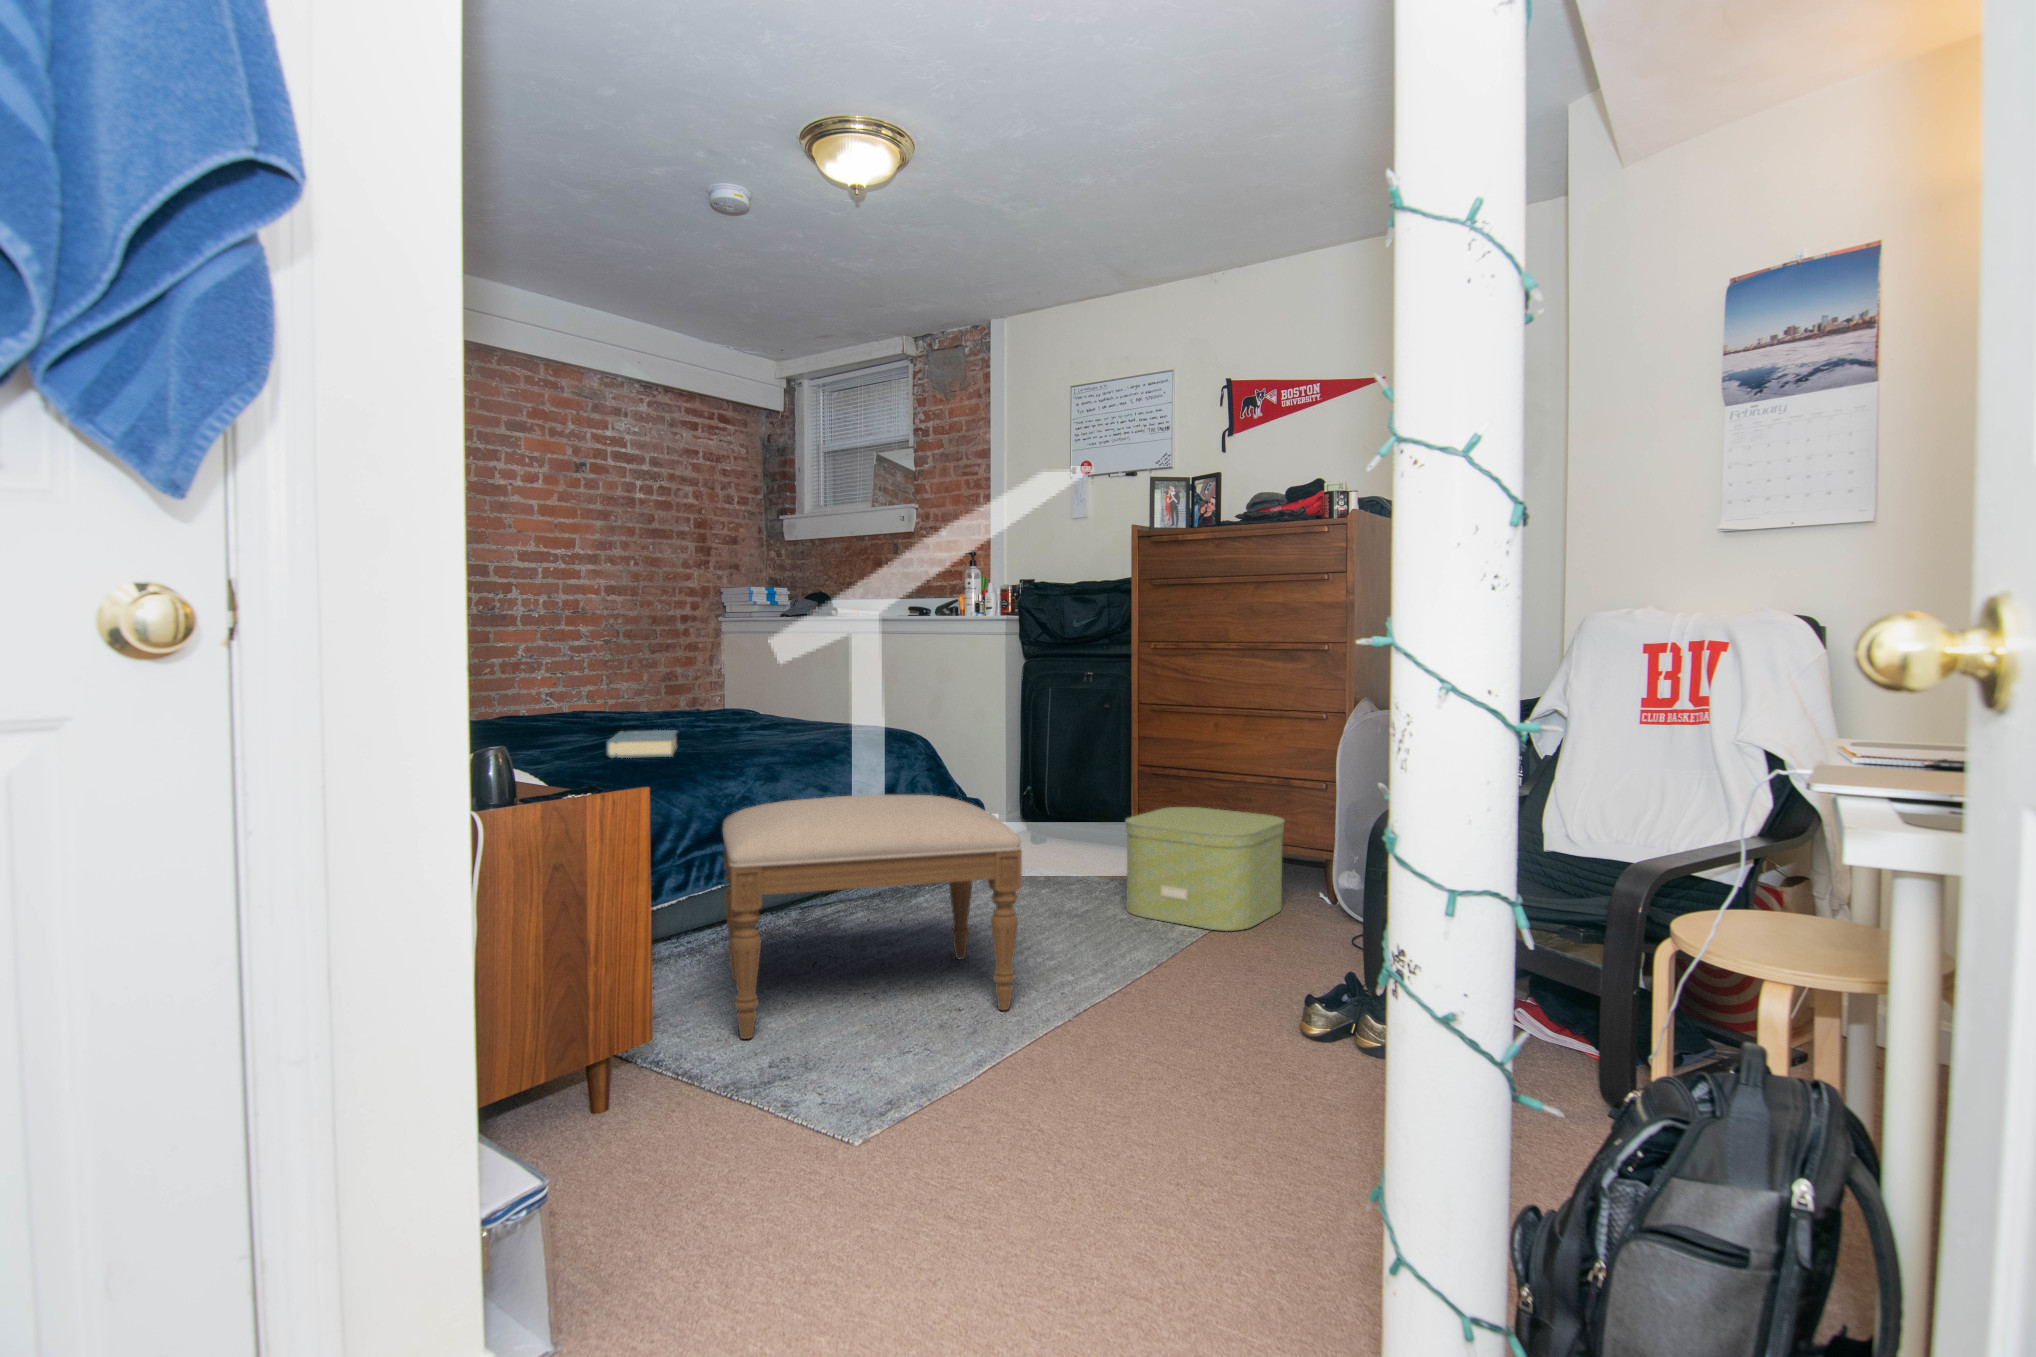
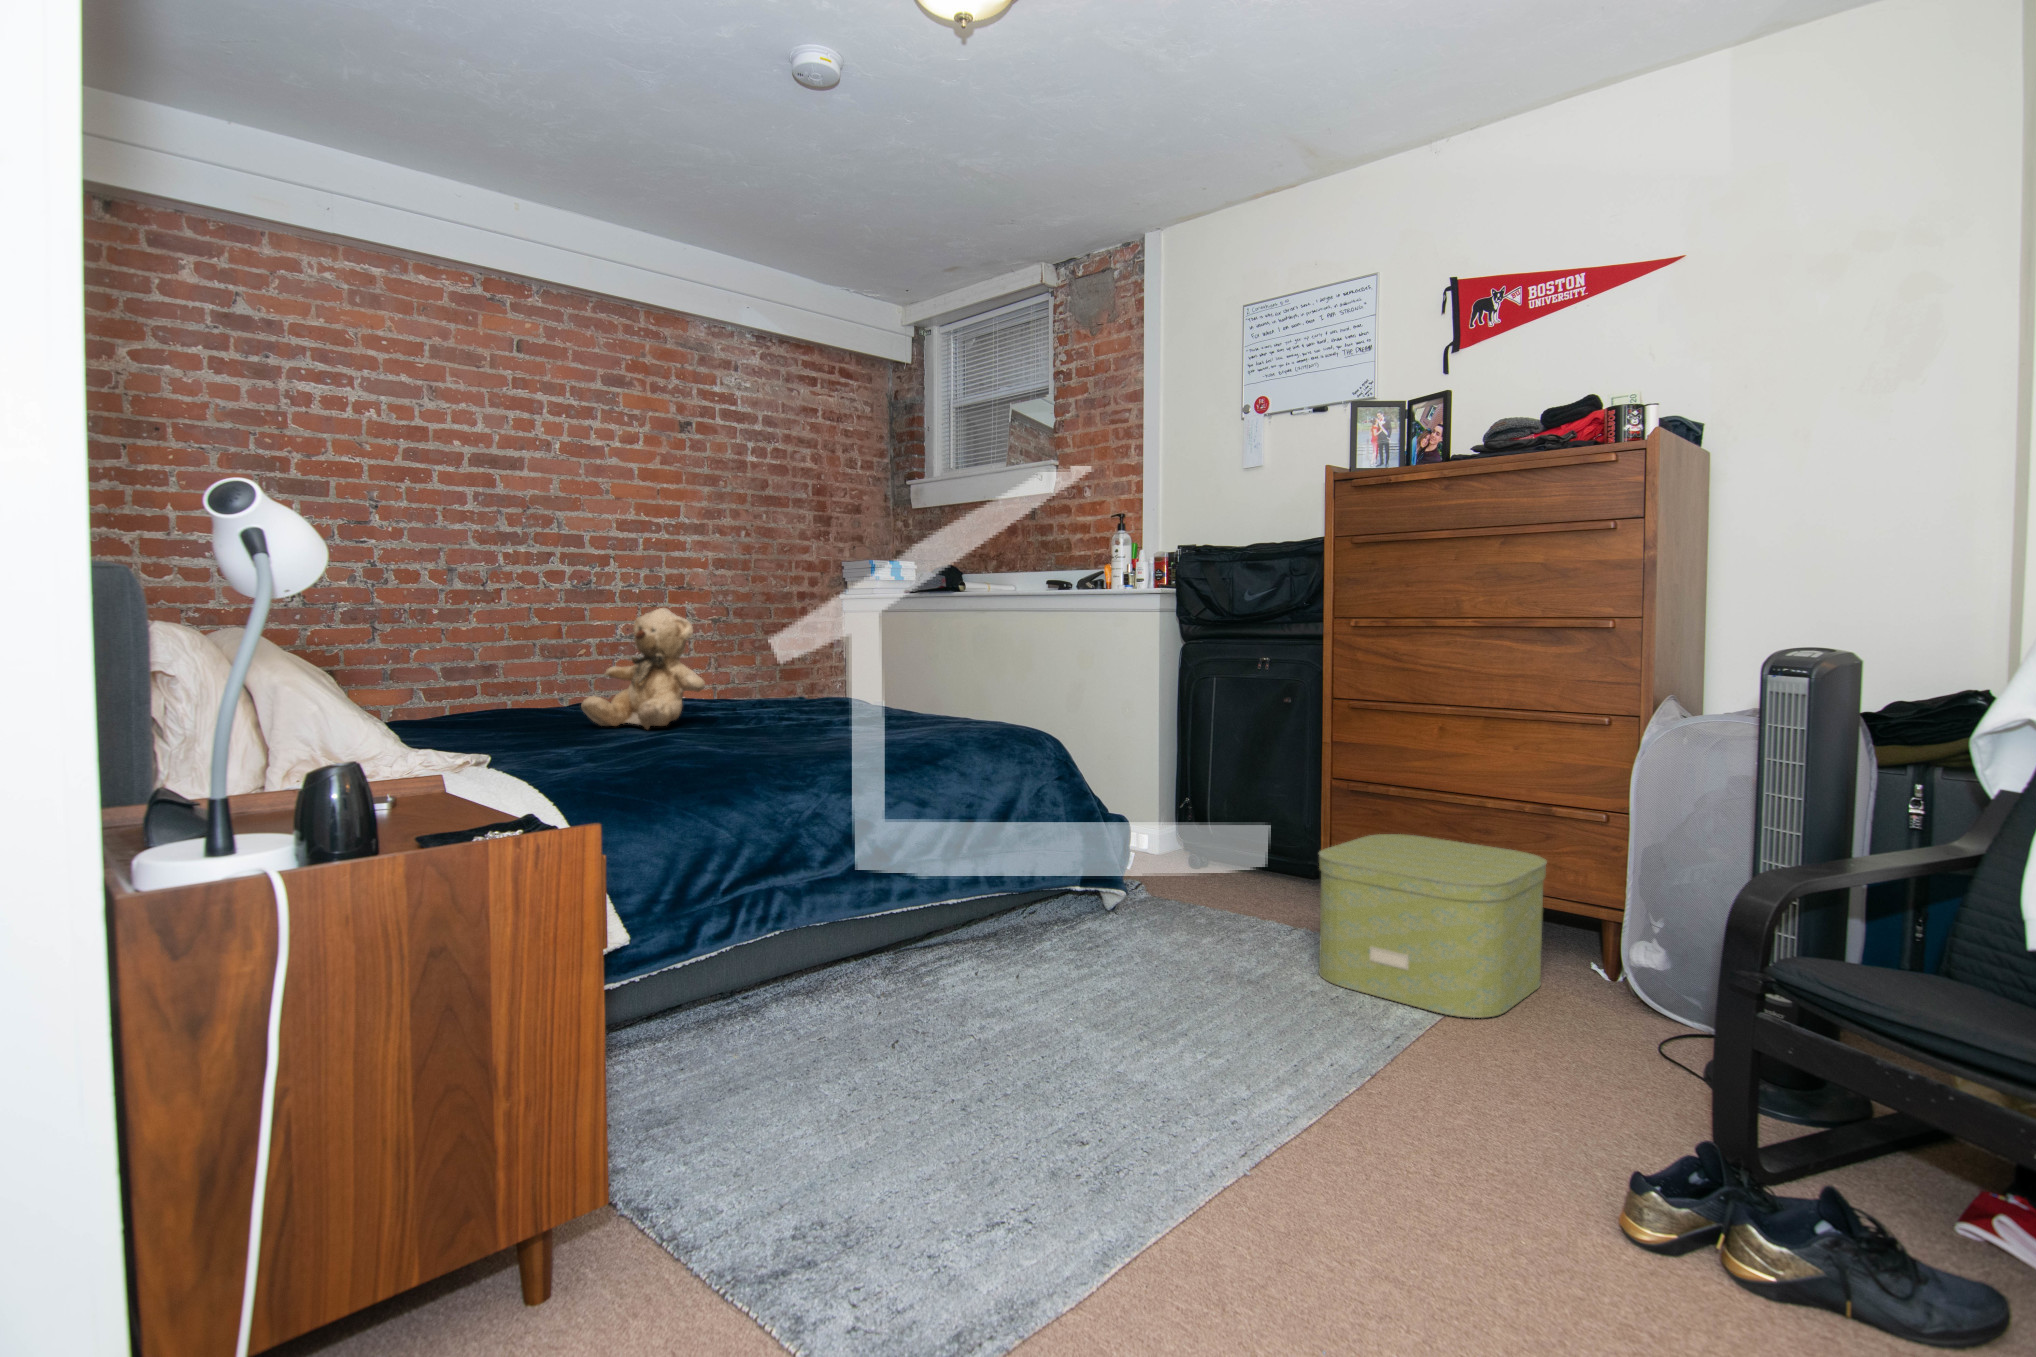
teddy bear: none [524,634,631,737] -> present [581,608,705,729]
hardback book: present [607,730,677,758] -> none [639,725,741,761]
ottoman: present [722,795,1022,1039] -> none [744,823,1176,1181]

